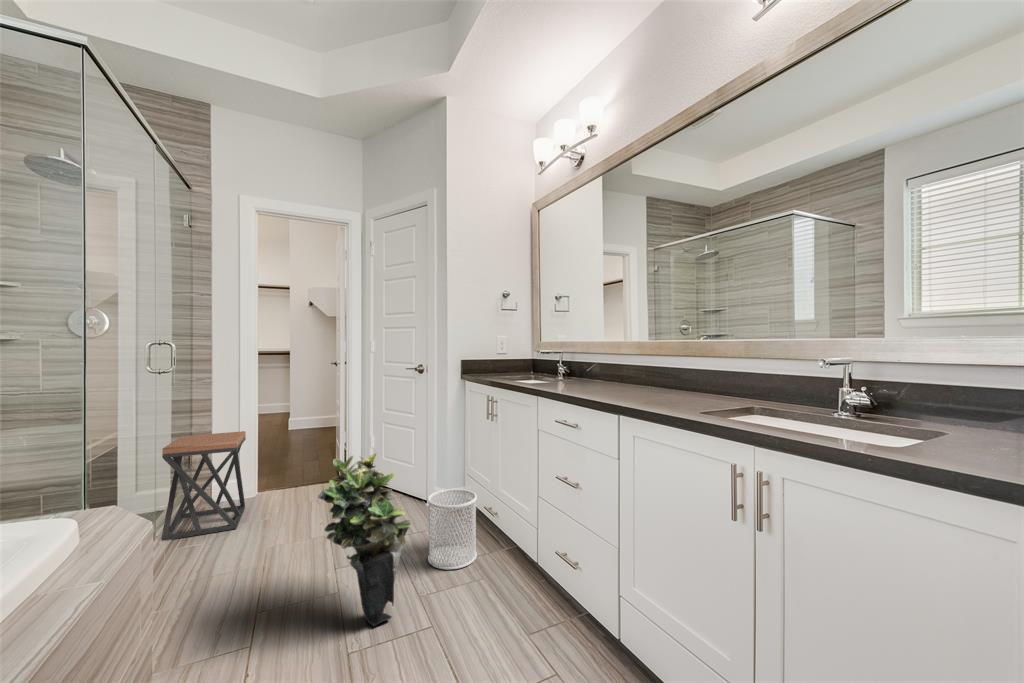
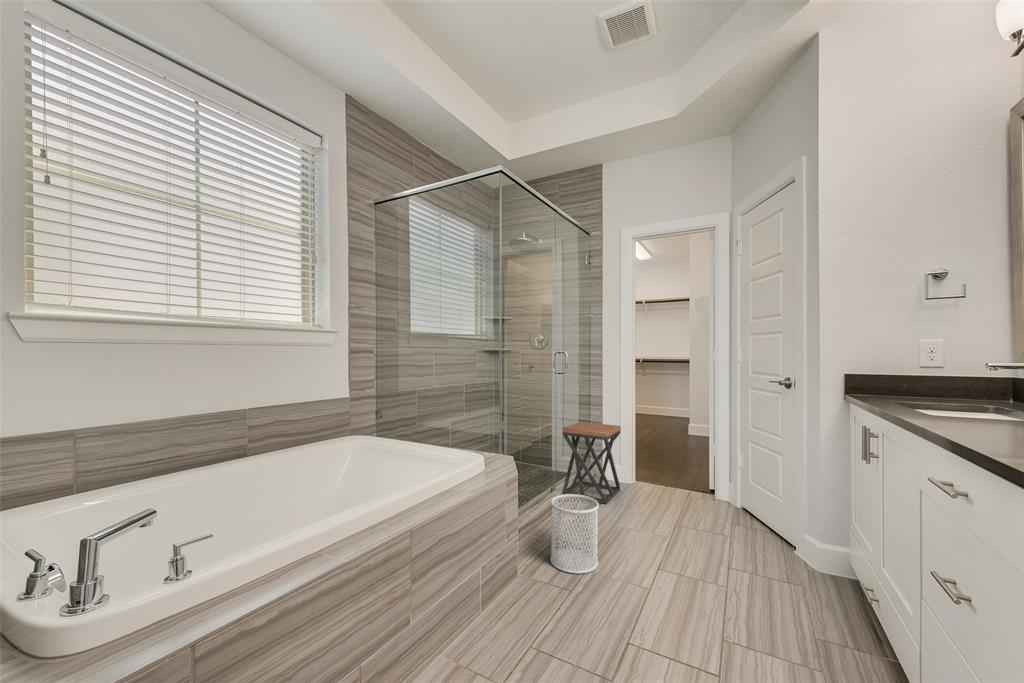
potted plant: present [318,454,411,626] -> none [621,461,714,640]
wastebasket: present [428,489,477,570] -> present [550,494,599,574]

